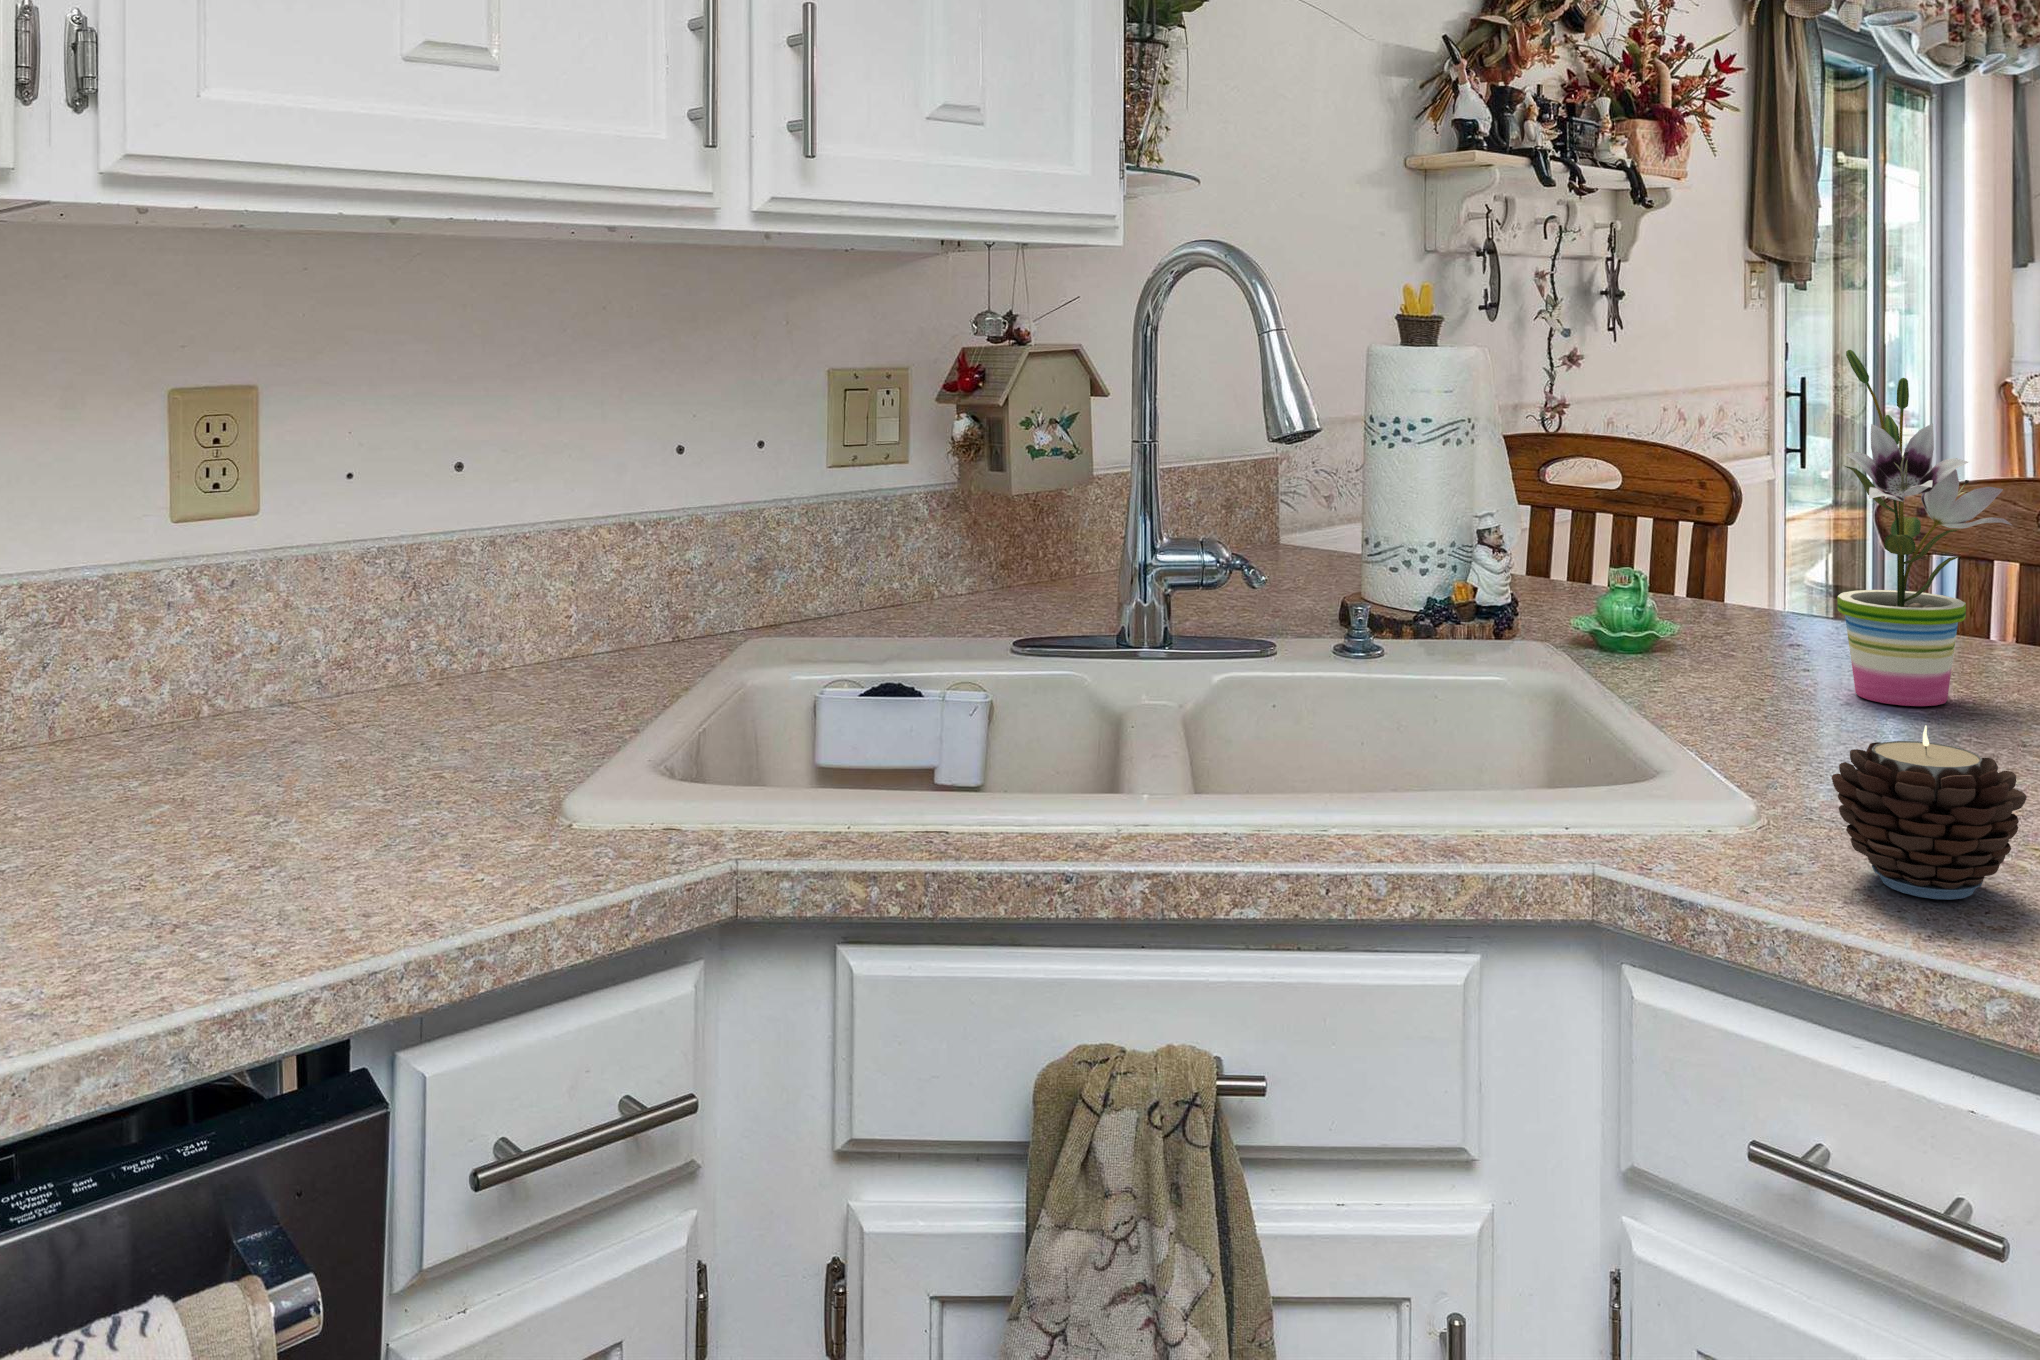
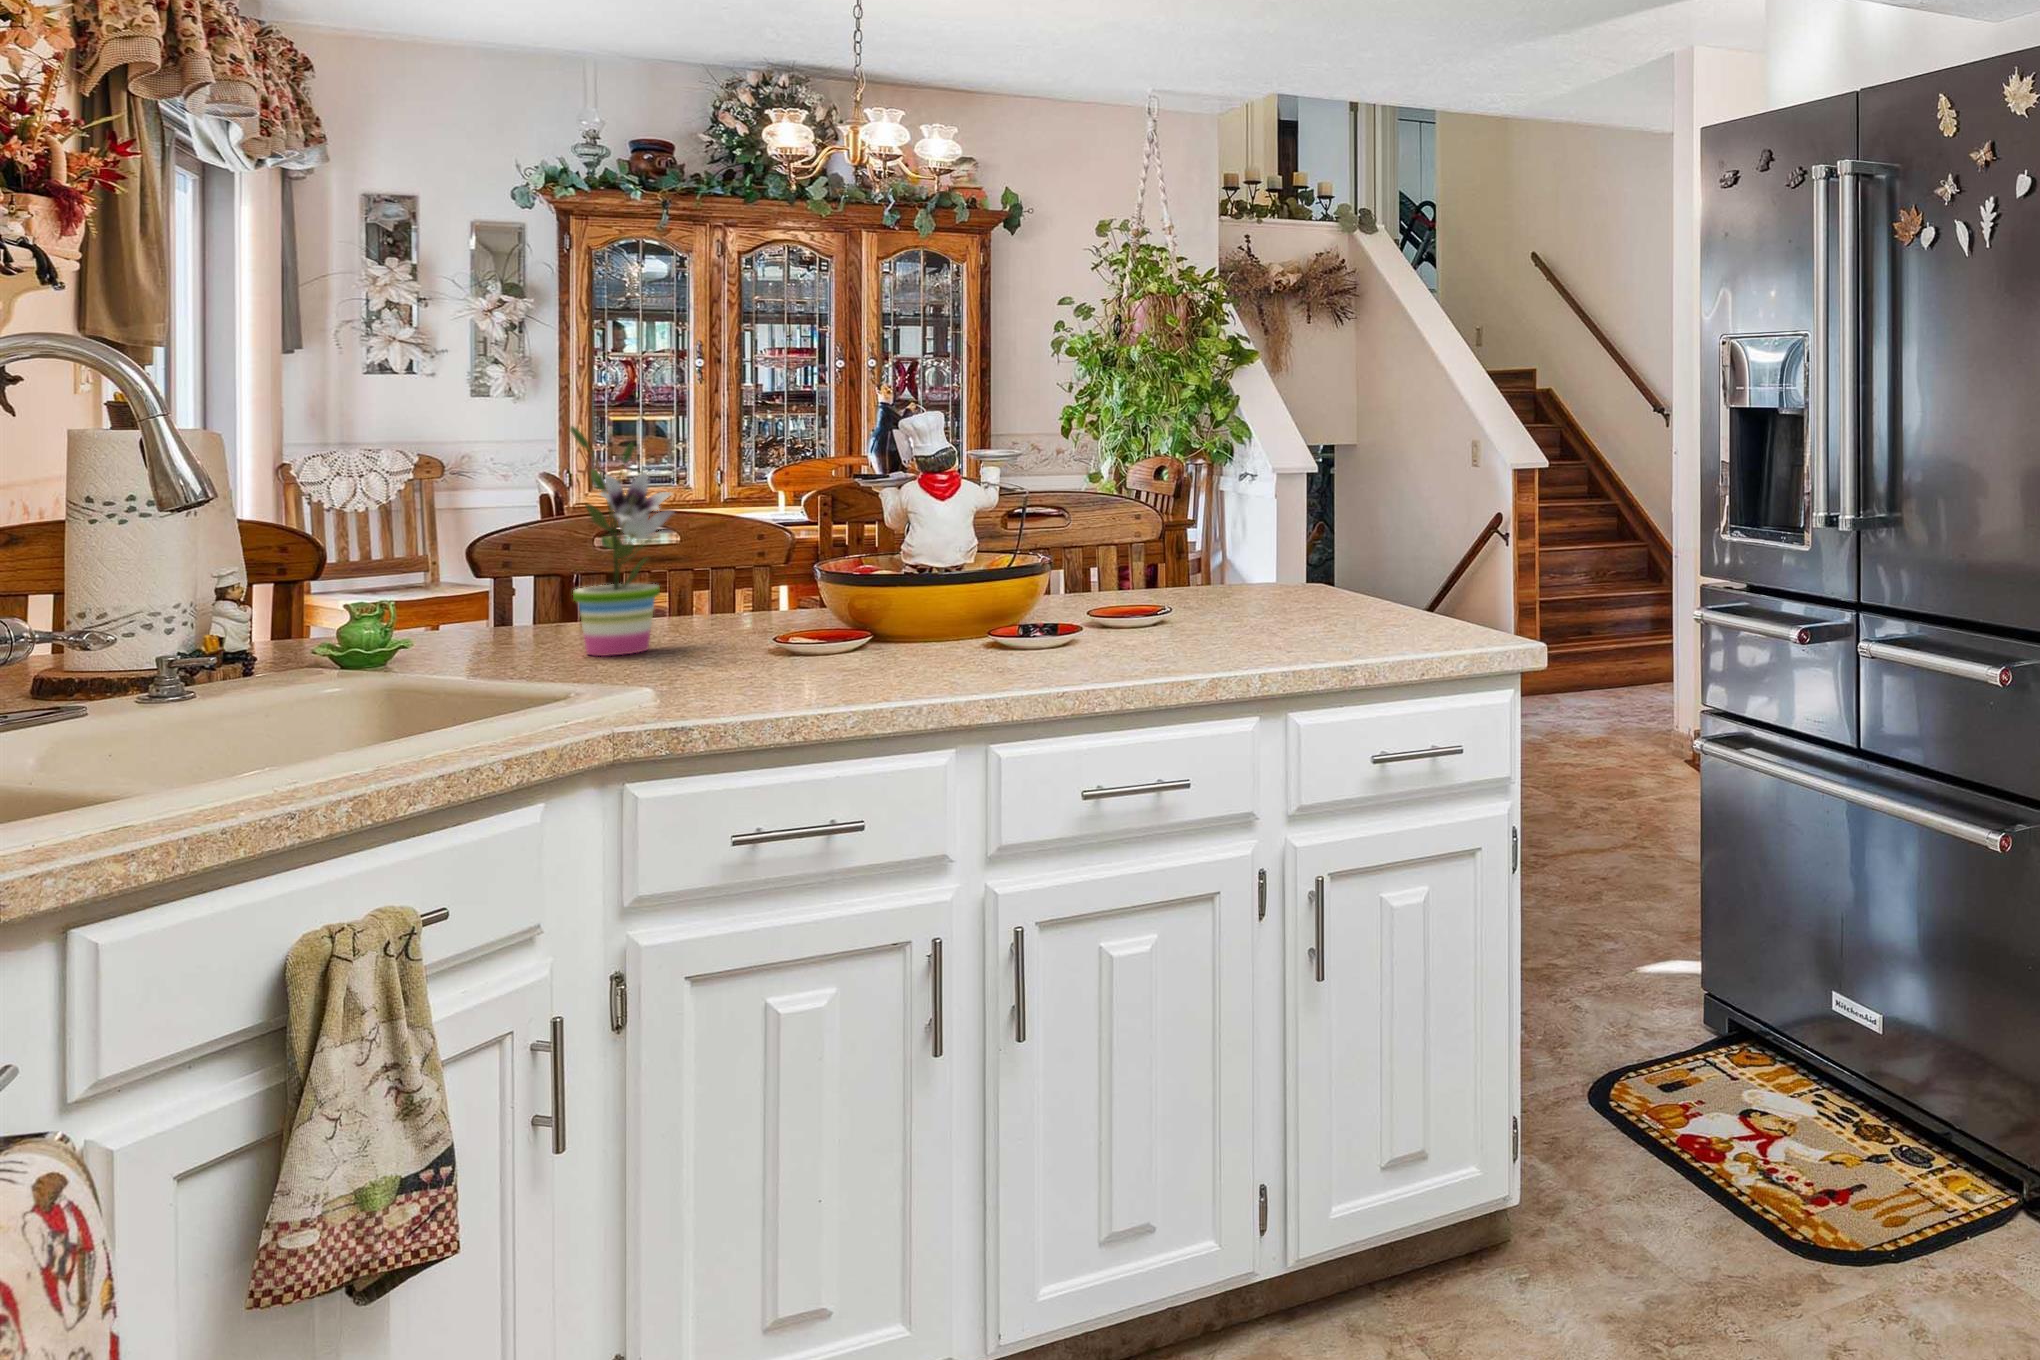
candle: present [1832,725,2027,900] -> none [732,616,825,703]

